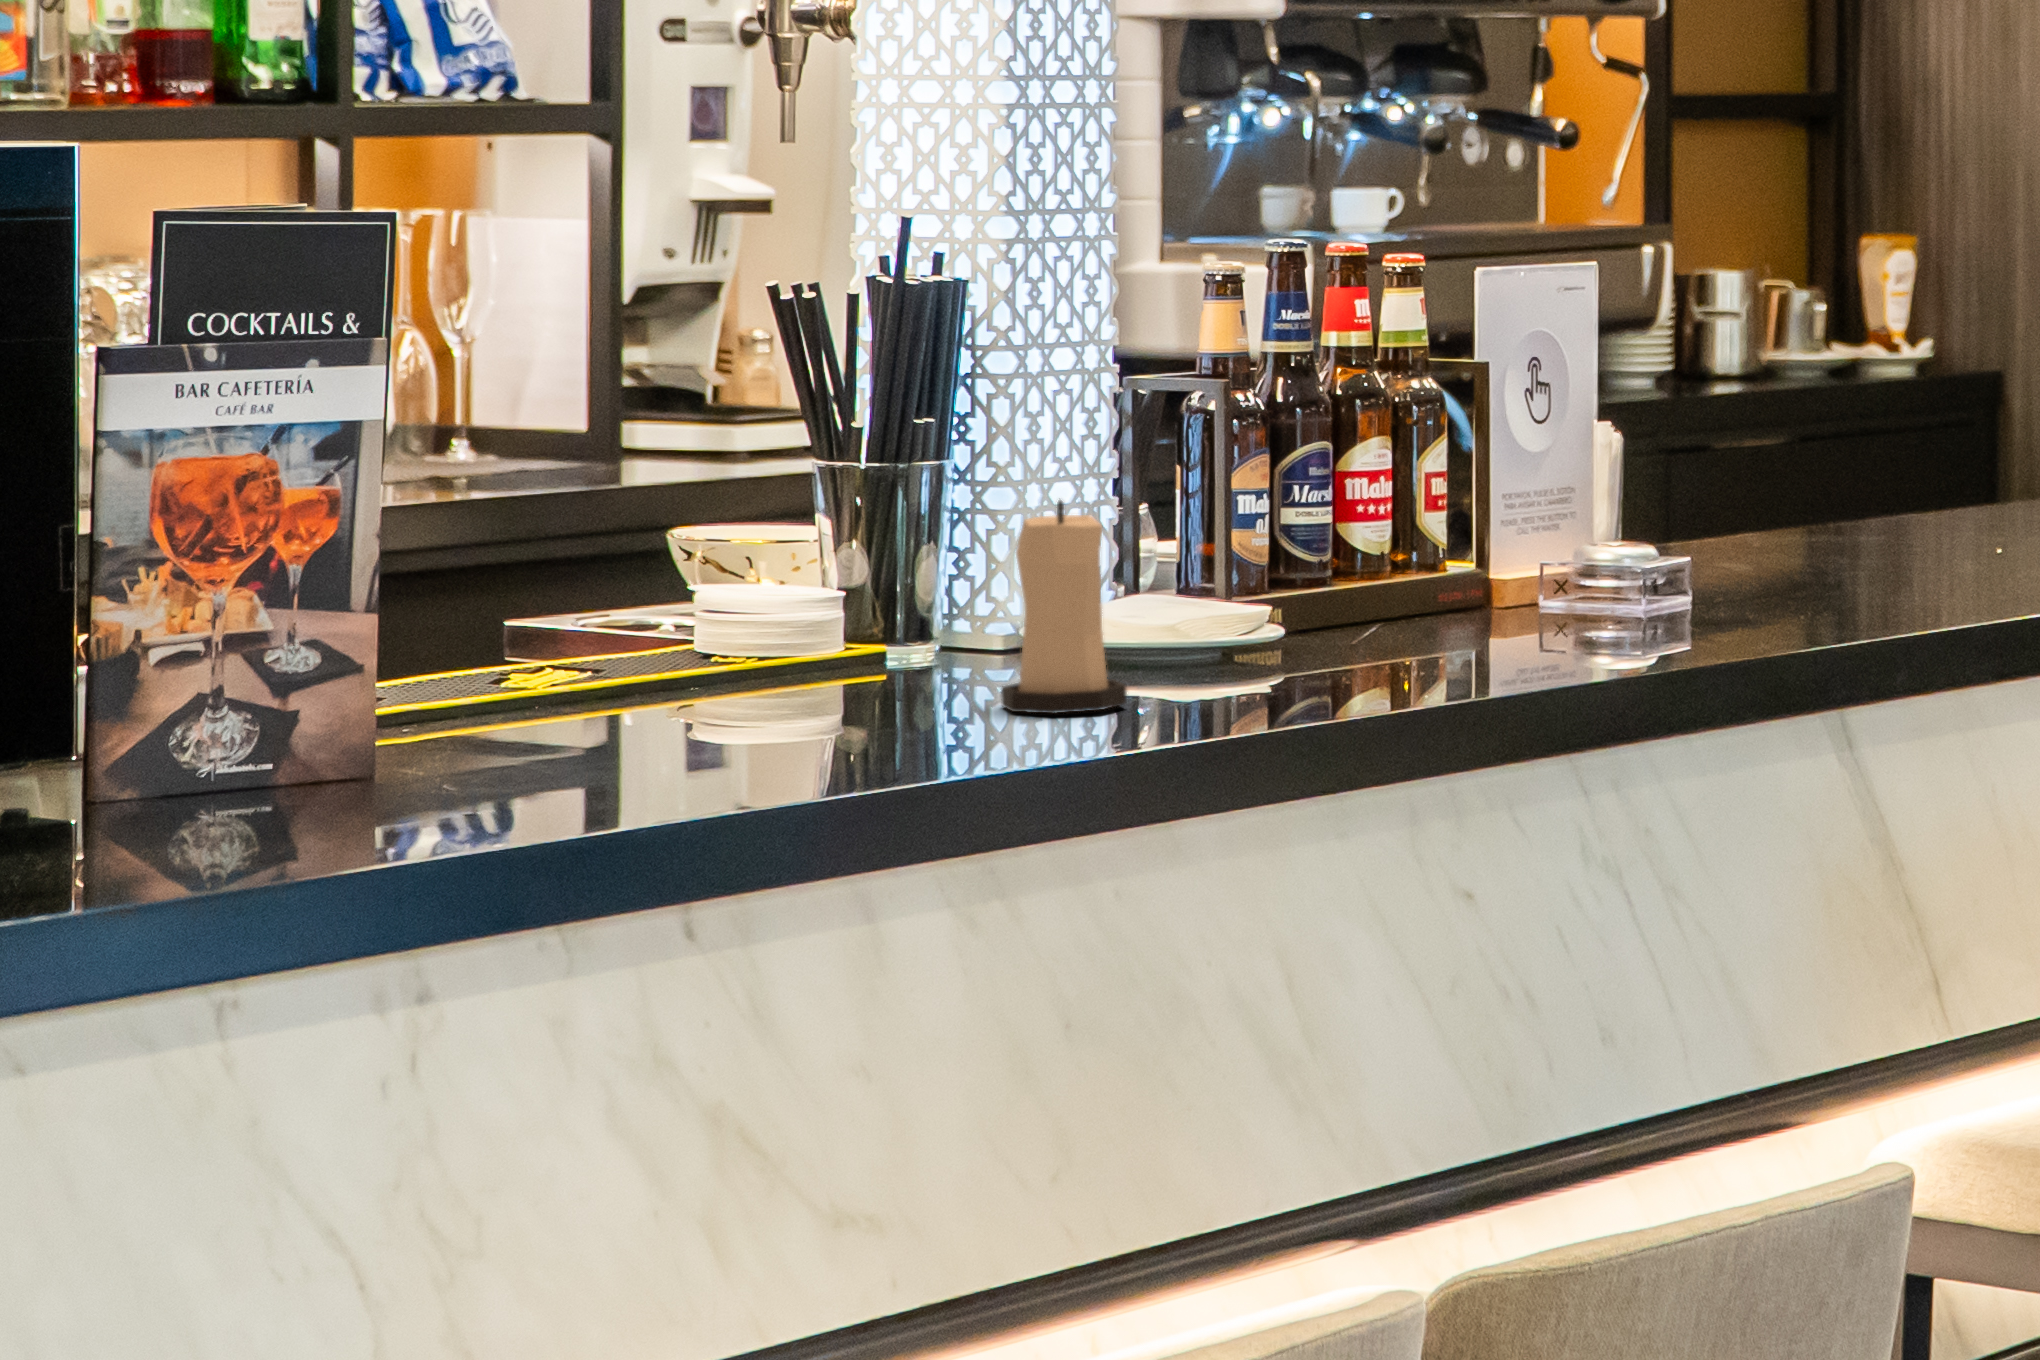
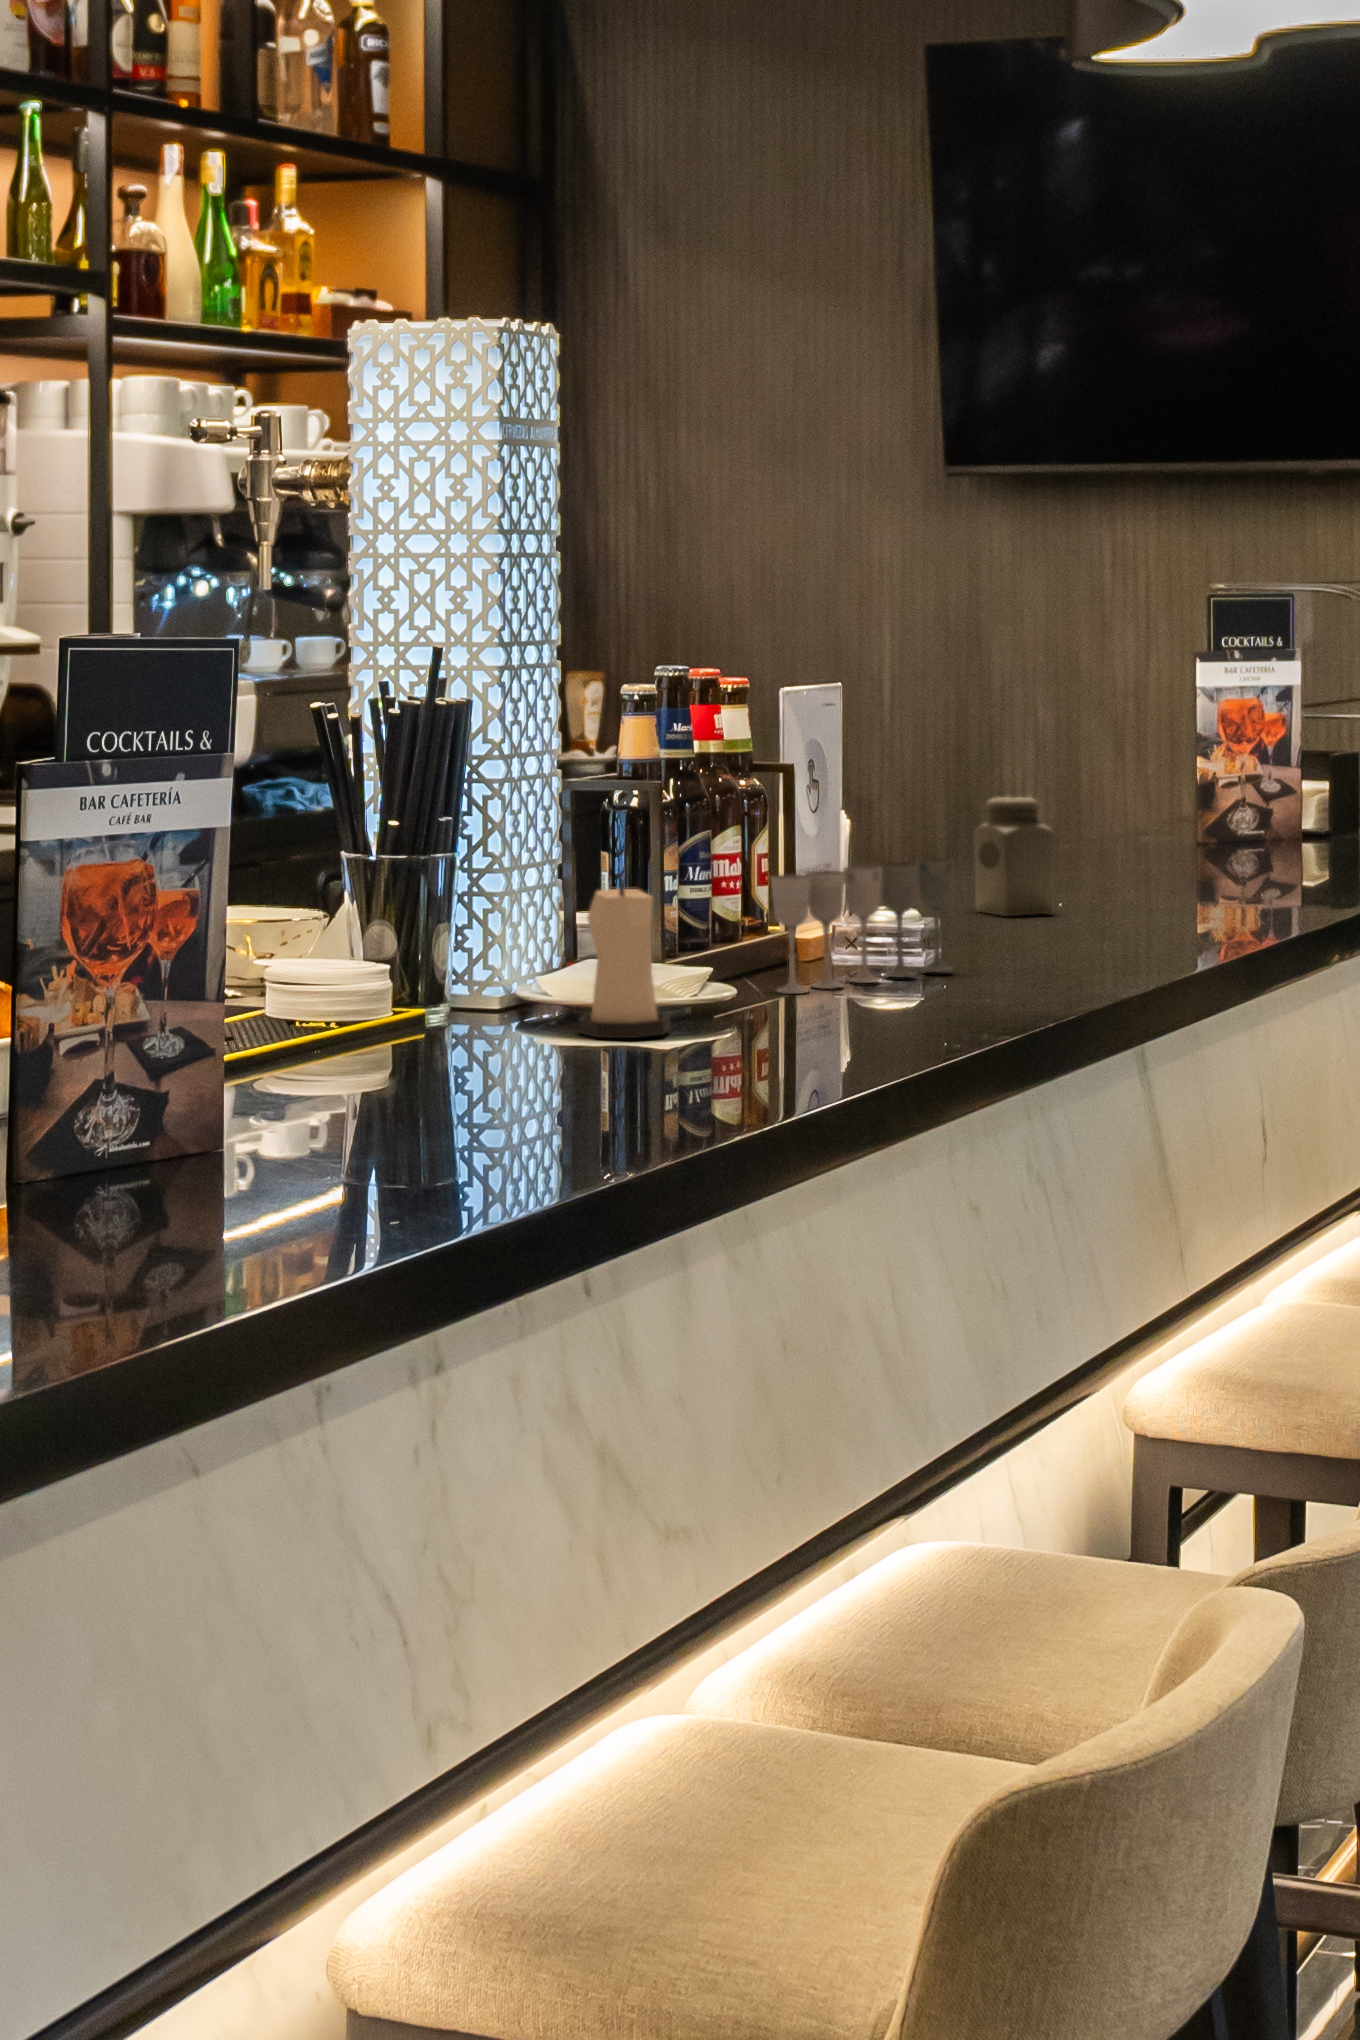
salt shaker: none [1891,408,1995,572] -> present [974,797,1056,916]
wine glass: none [1375,485,1679,665] -> present [770,858,954,994]

